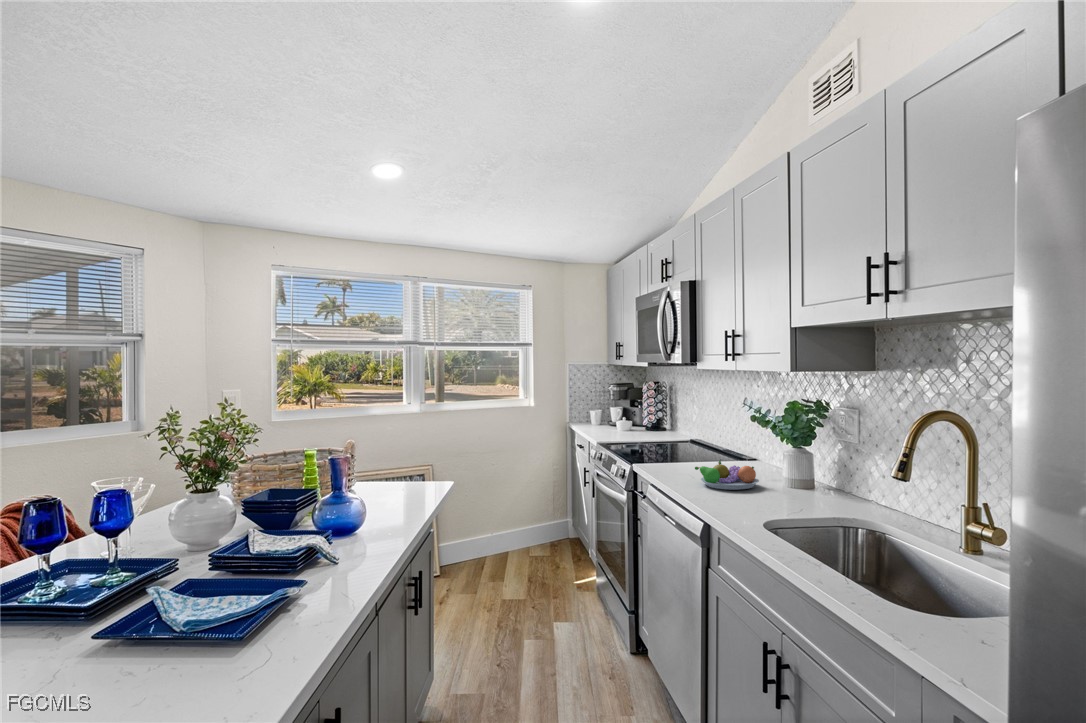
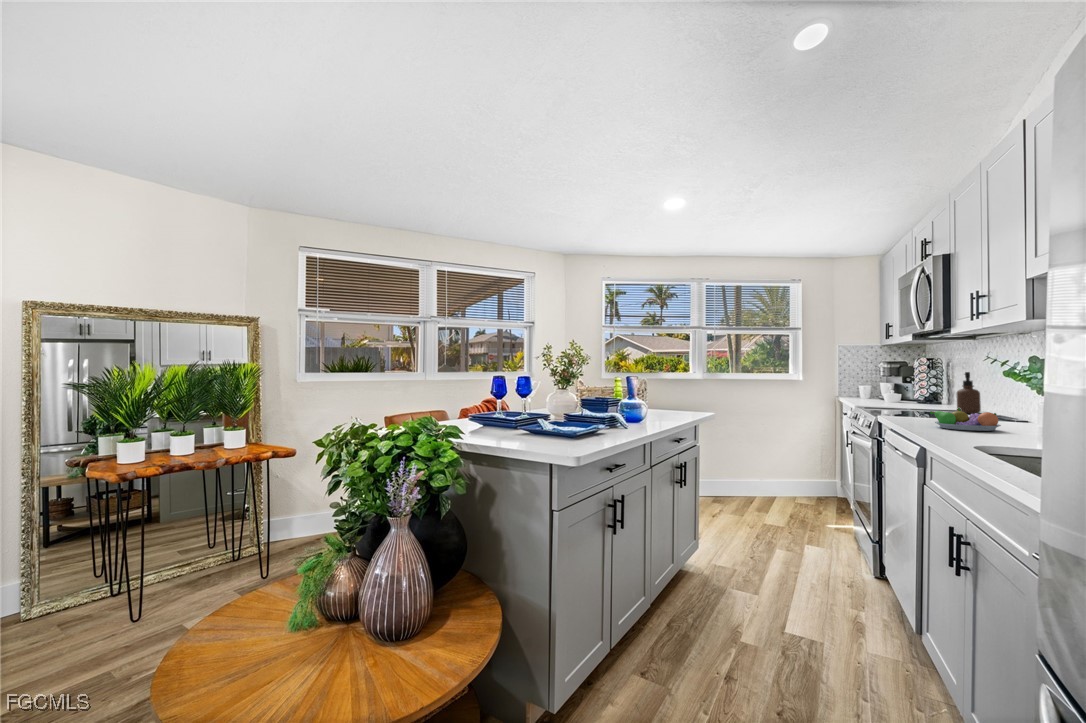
soap dispenser: none [695,405,715,450] -> present [957,372,981,414]

